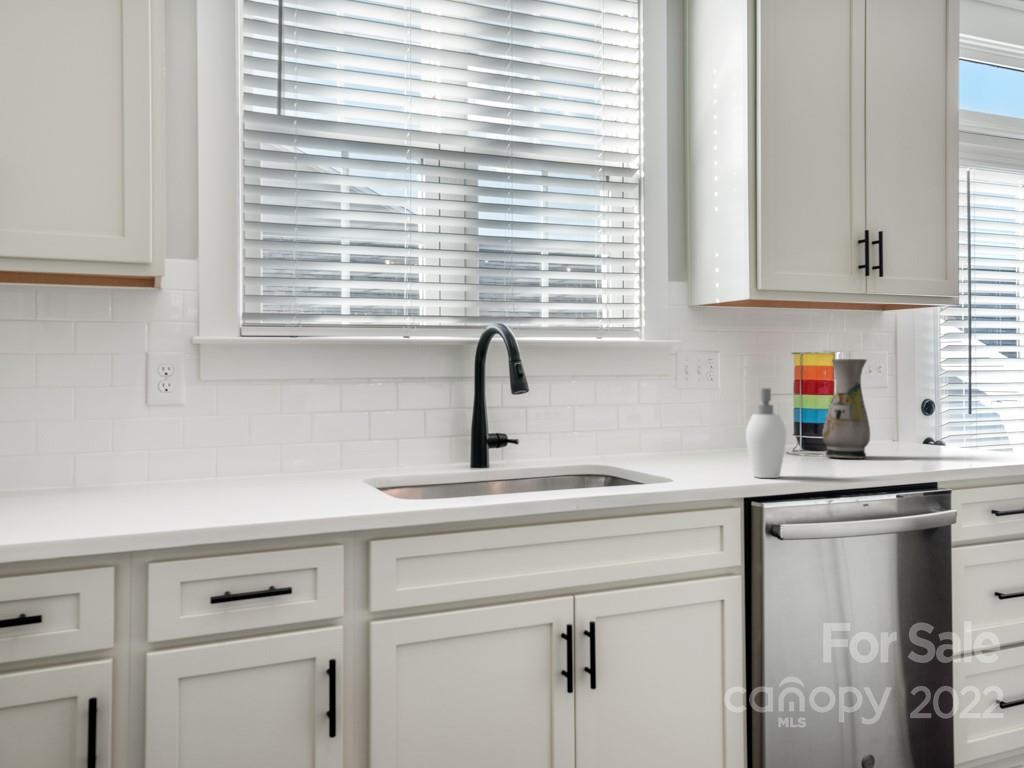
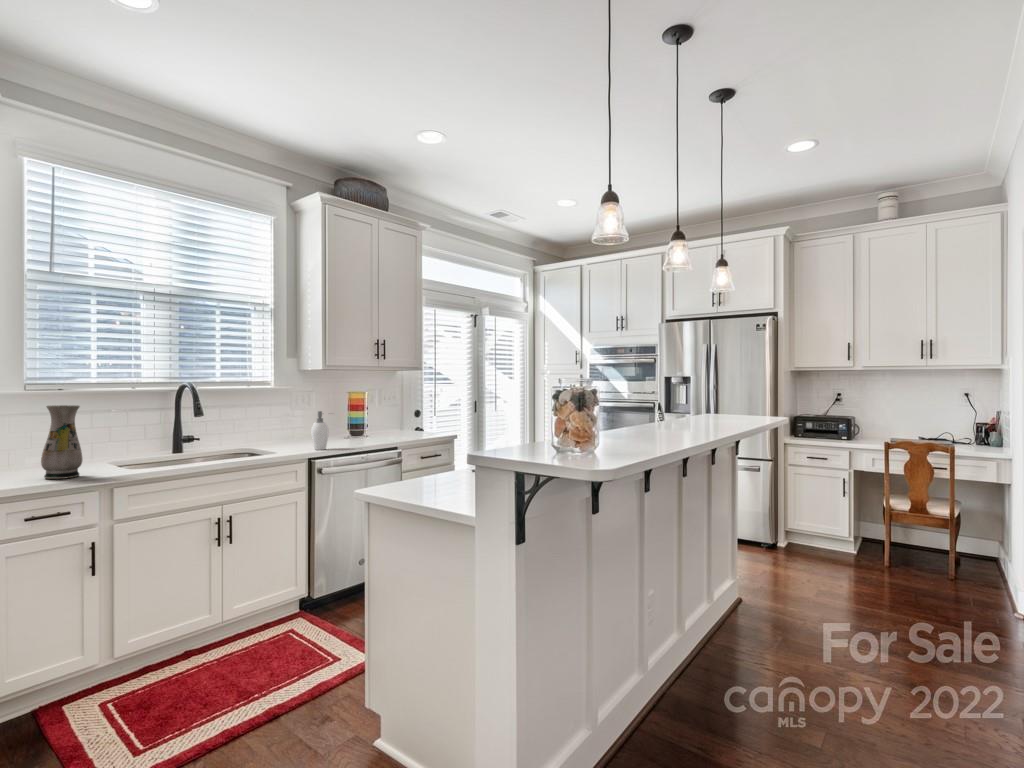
vase: present [823,359,870,459] -> present [41,405,82,479]

